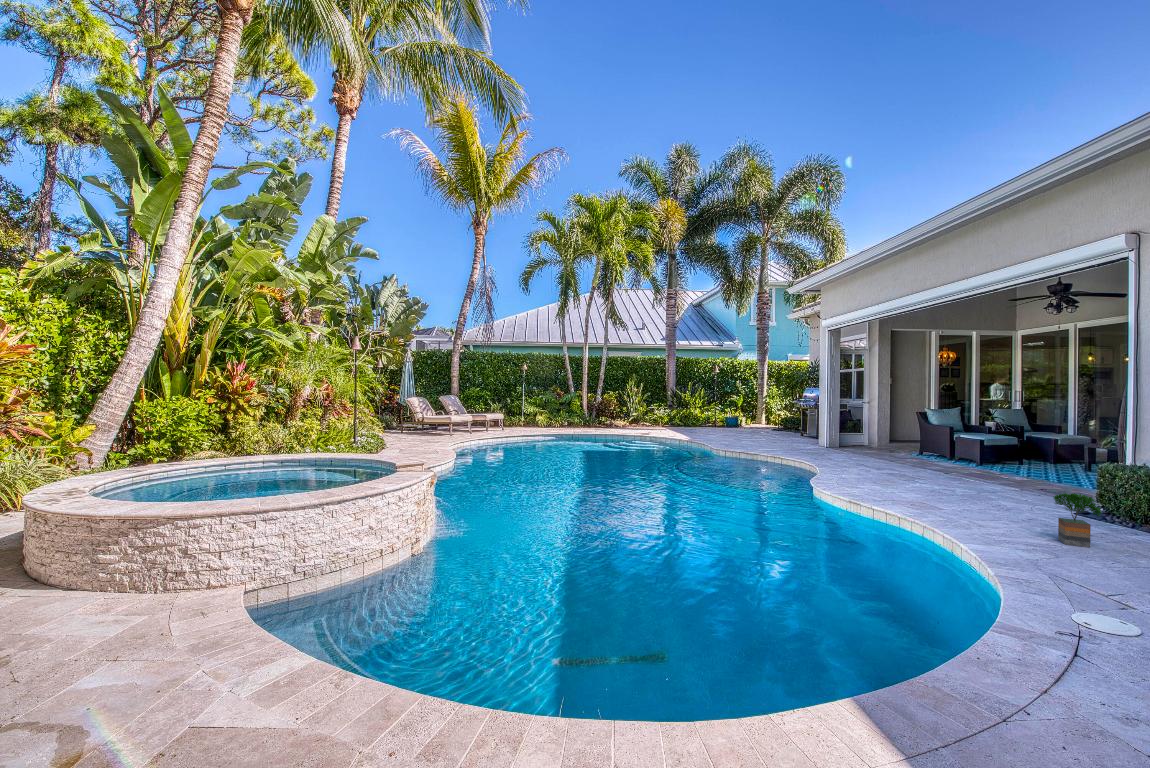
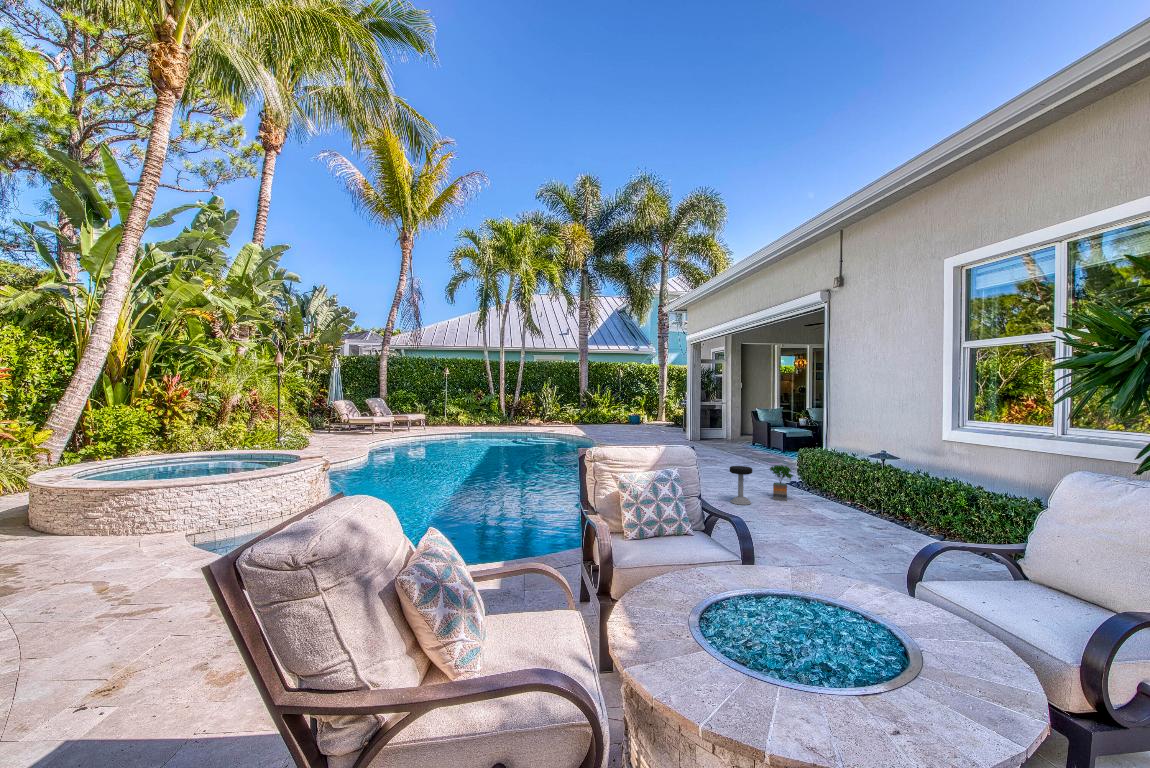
stool: none [999,493,1043,553] -> present [730,466,752,505]

